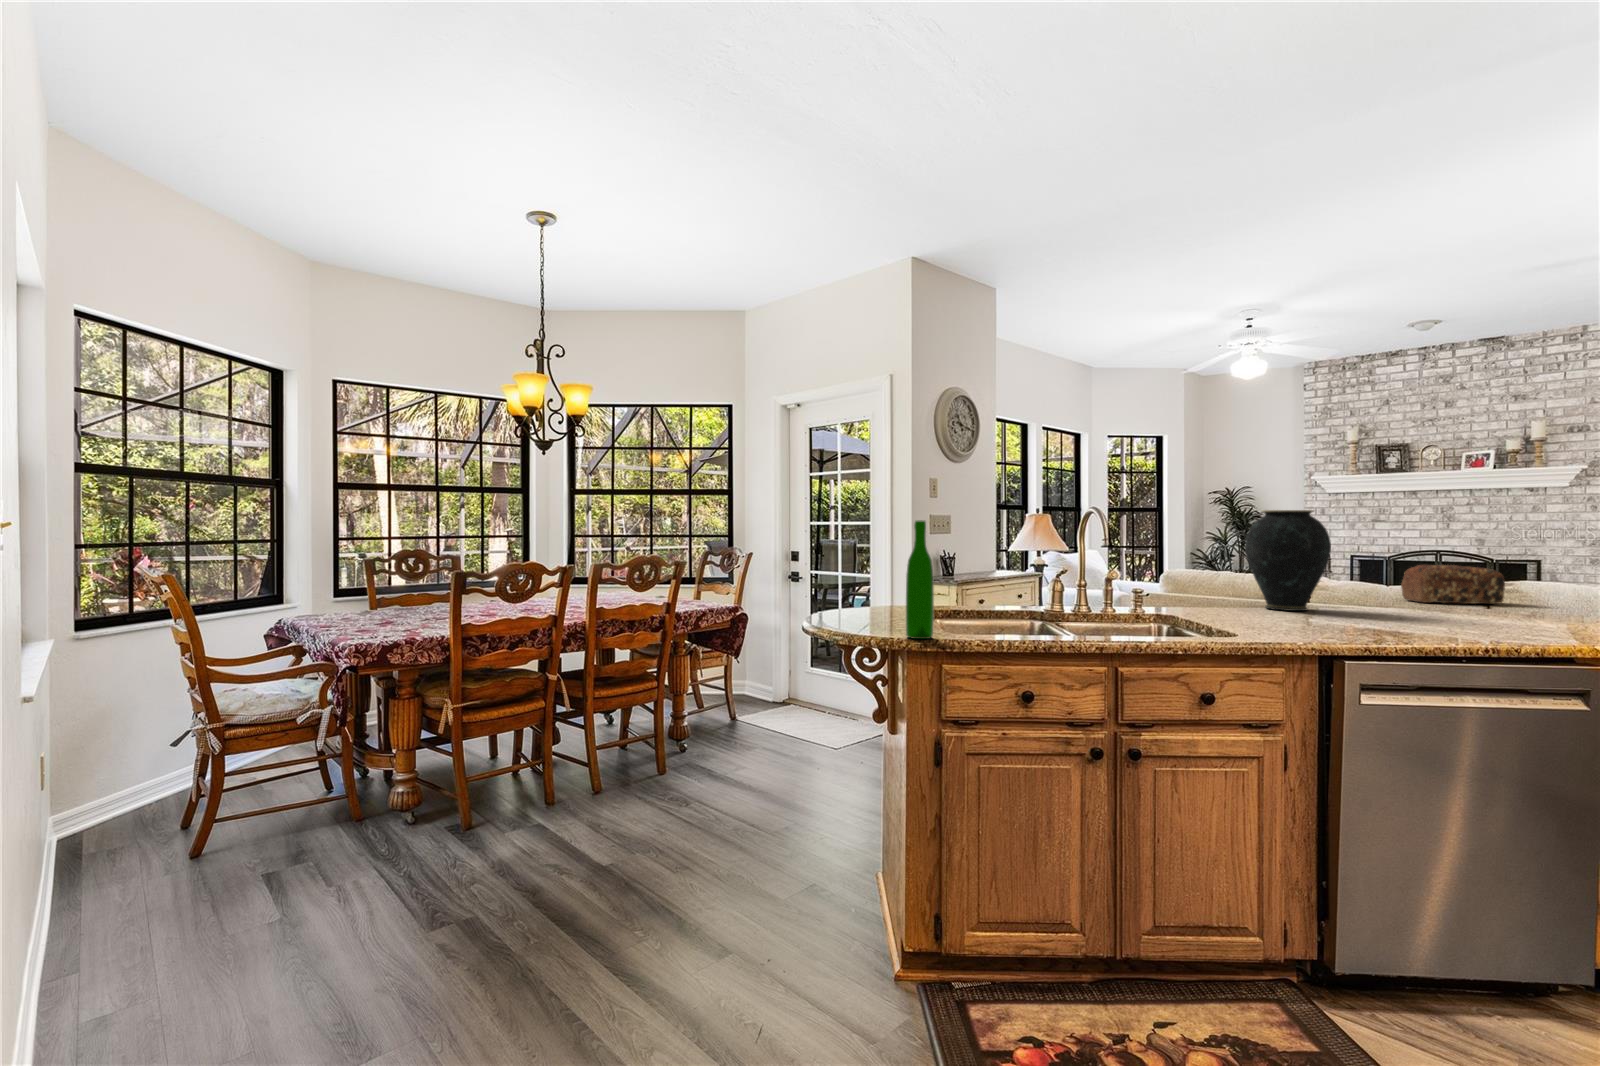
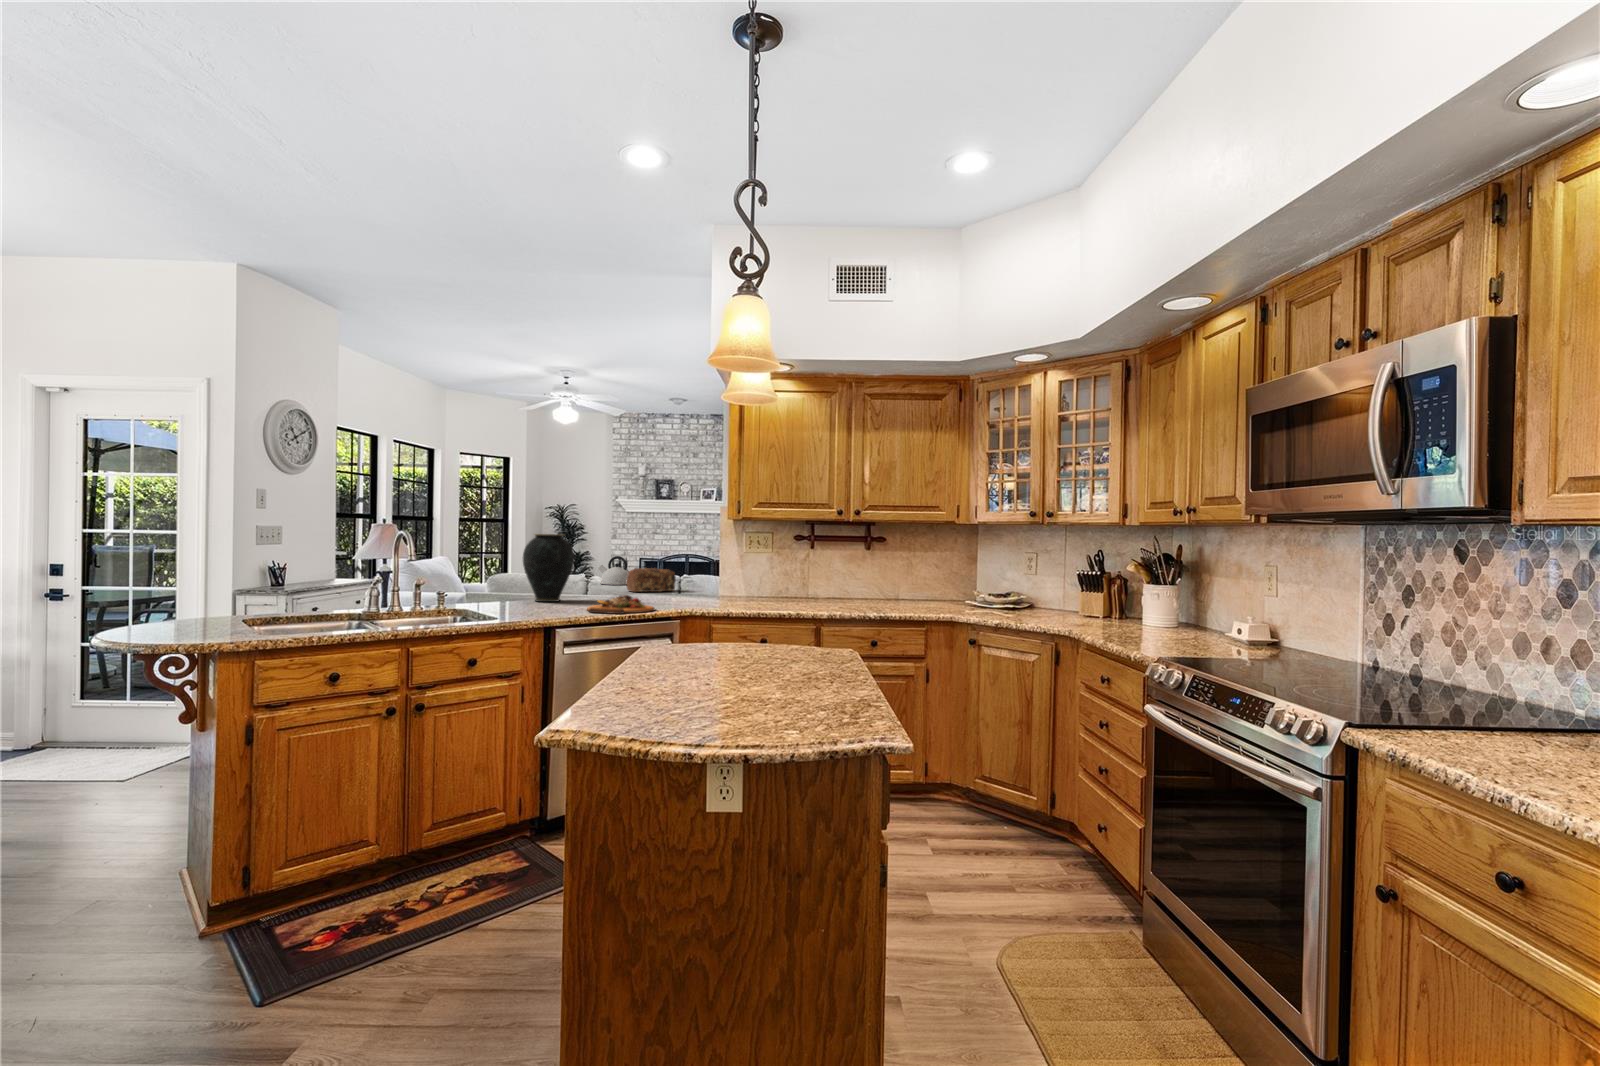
wine bottle: present [906,520,934,639] -> none [220,545,248,641]
kettle: none [1331,547,1395,590] -> present [598,556,629,585]
cutting board: none [1379,608,1531,642] -> present [587,595,655,614]

